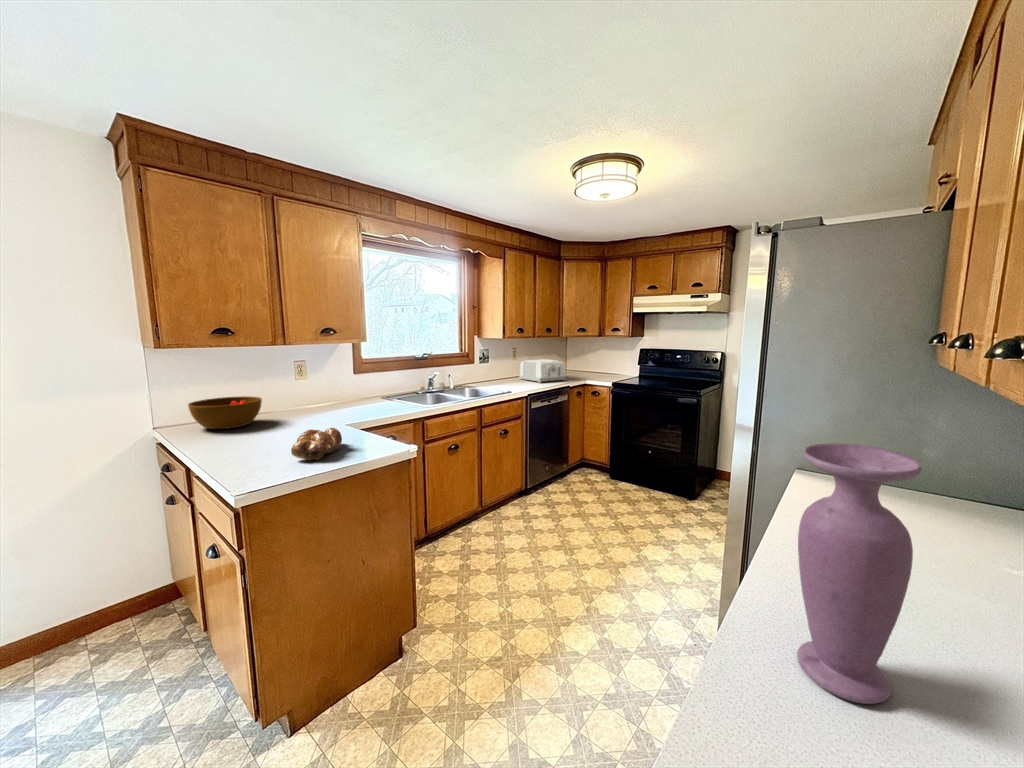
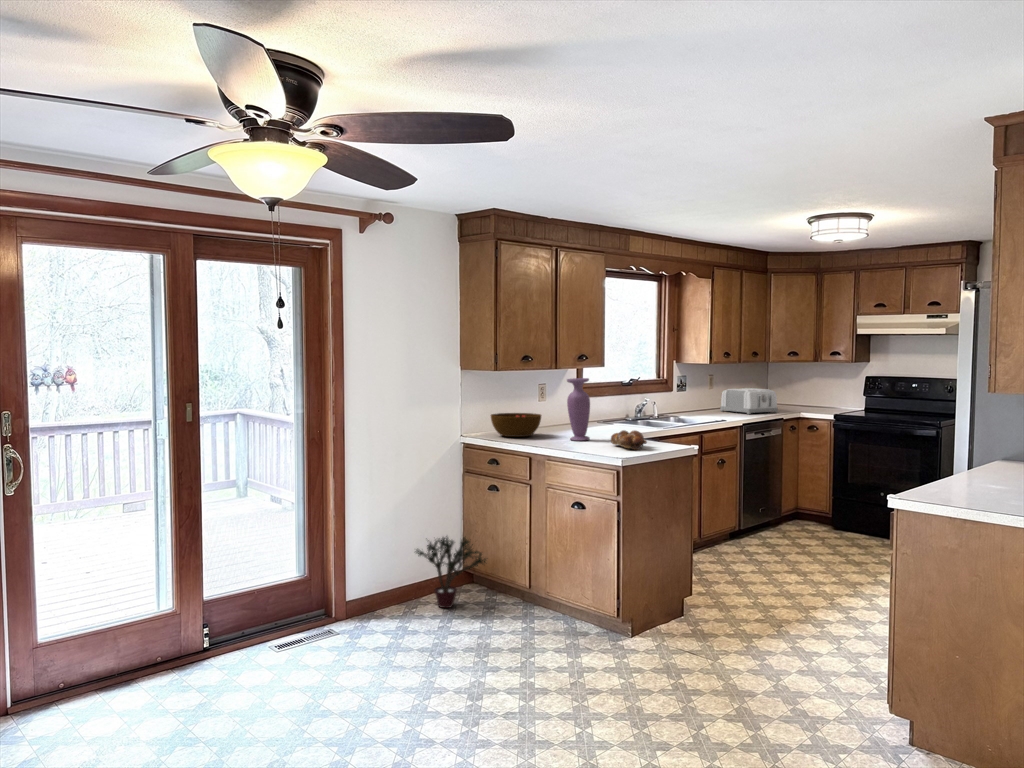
vase: present [797,443,922,704] -> present [567,378,590,441]
potted plant: none [38,551,157,656] -> present [415,536,486,608]

